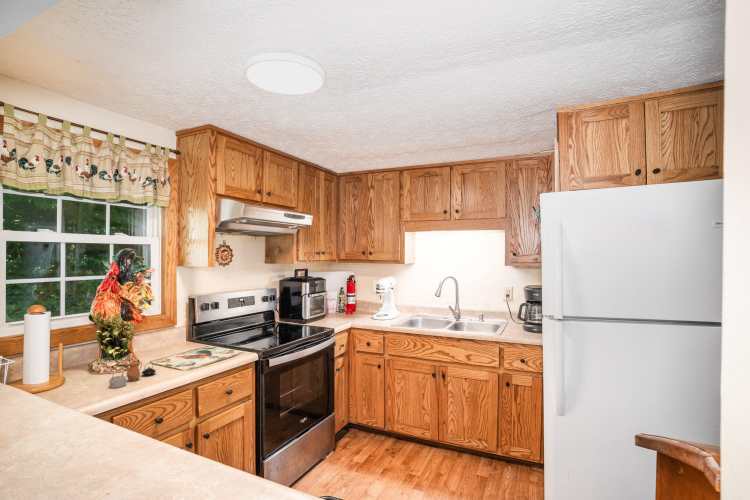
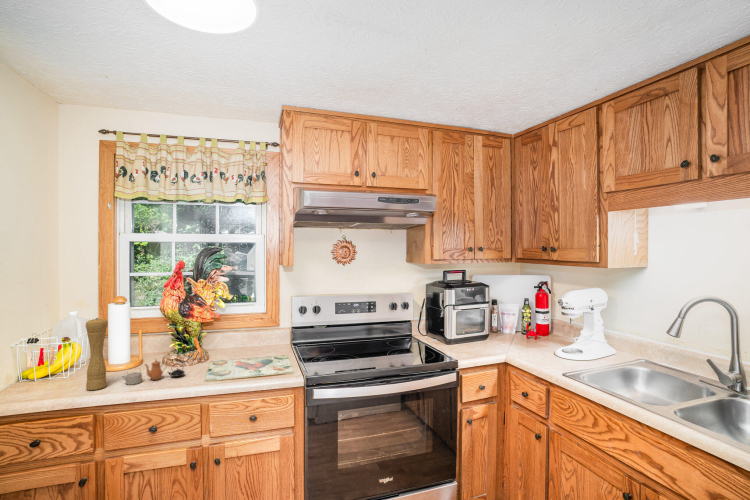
pepper mill: none [78,323,101,399] -> present [86,318,108,390]

